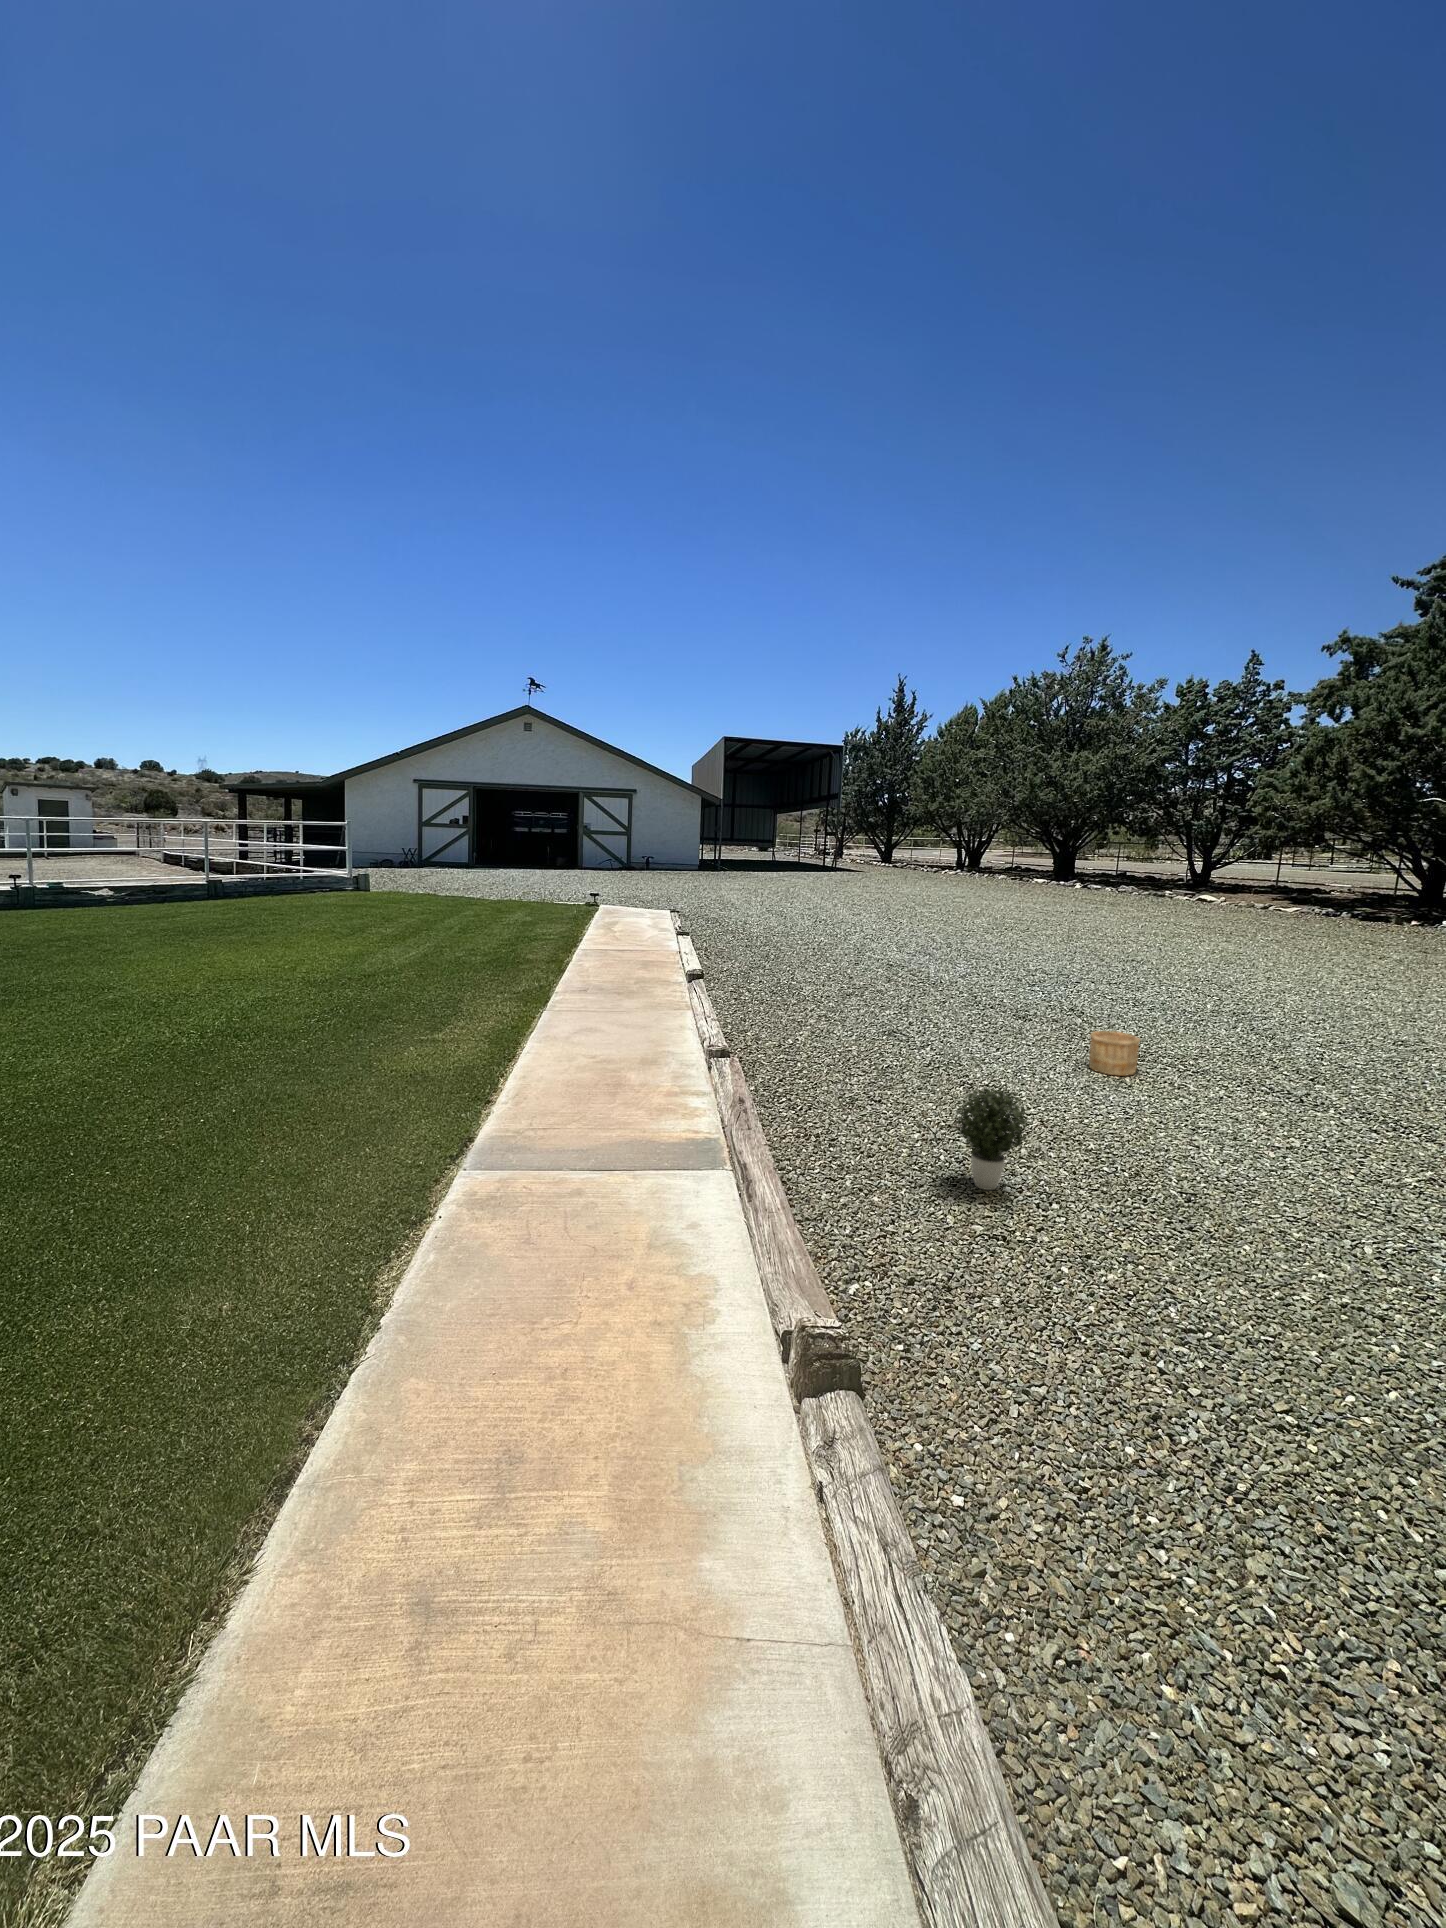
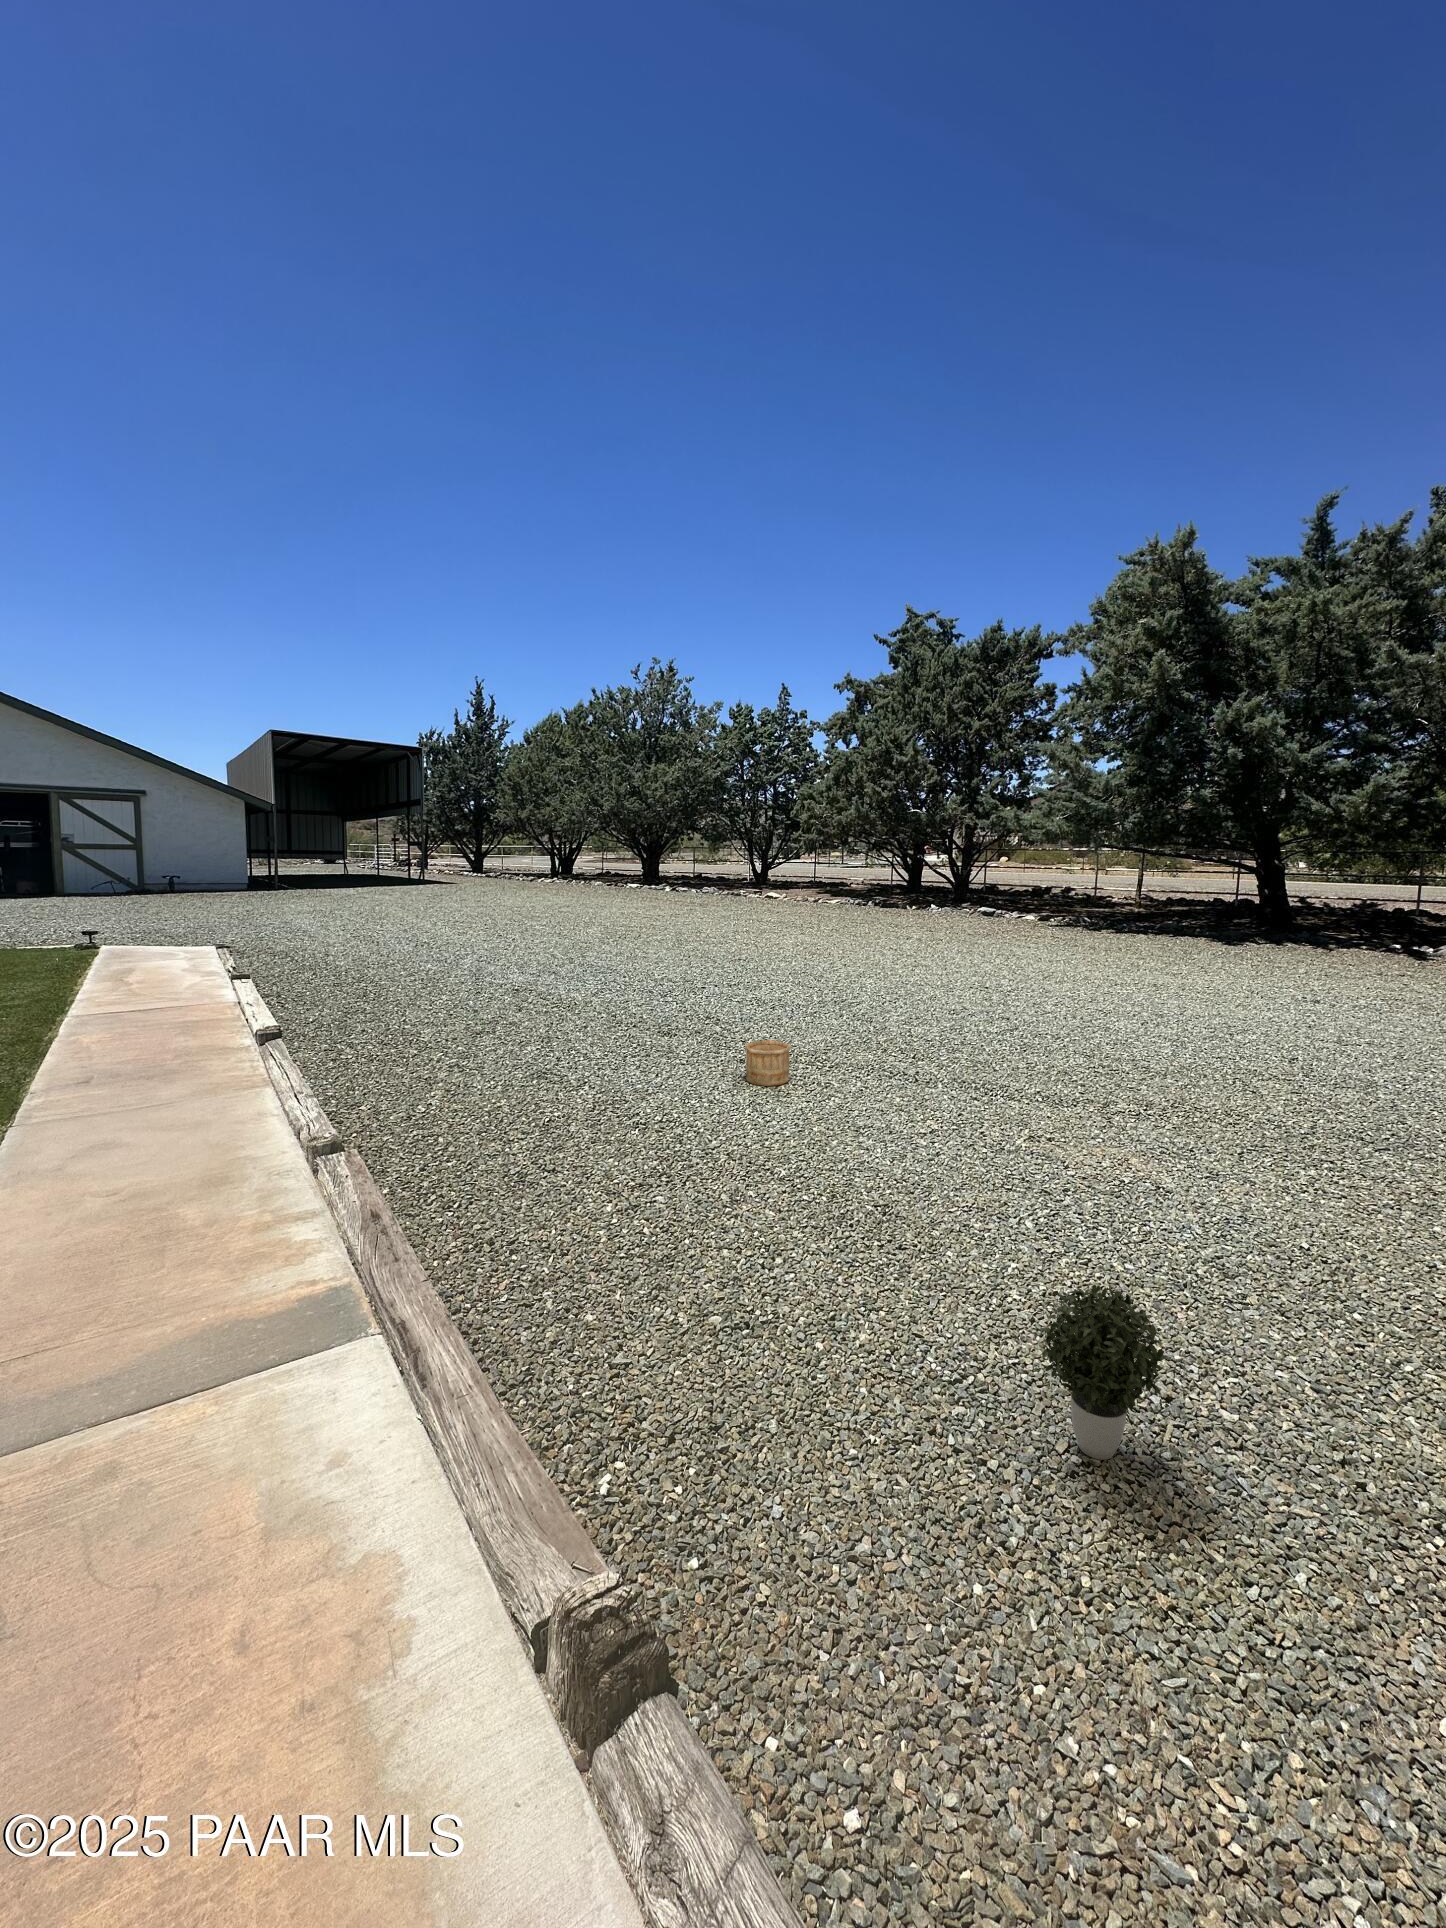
potted plant: present [956,1088,1027,1190] -> present [1040,1285,1168,1460]

